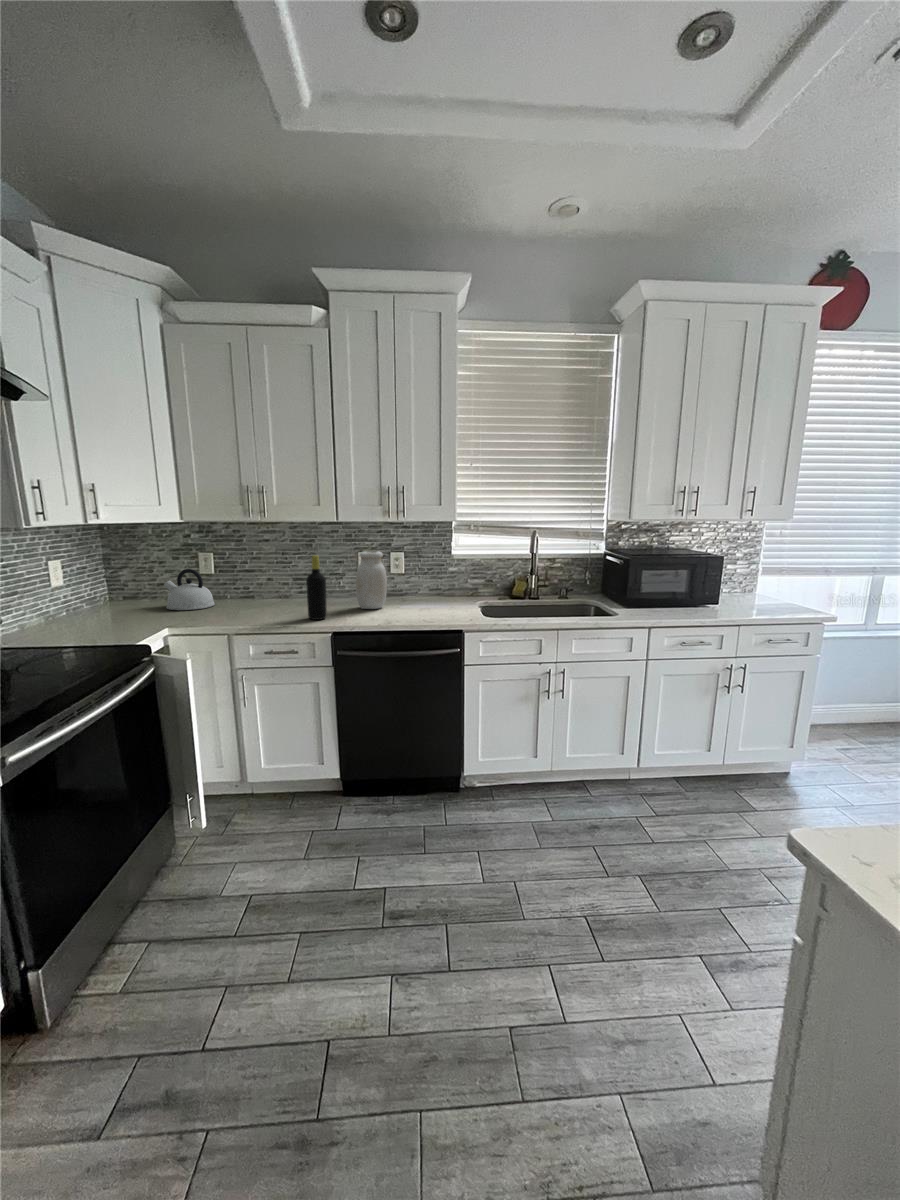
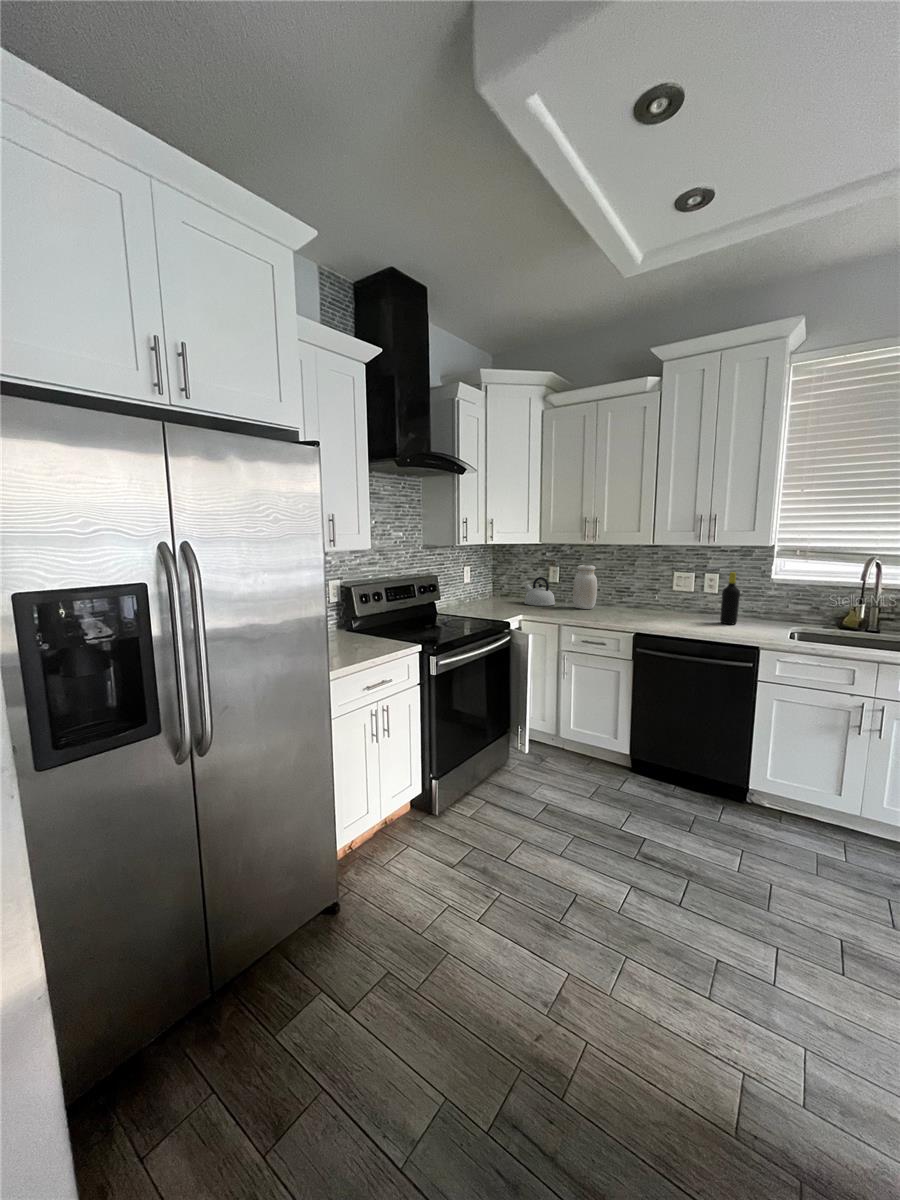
jar: present [356,551,387,609] -> present [573,565,597,609]
bottle: present [306,555,327,620] -> present [720,572,740,624]

